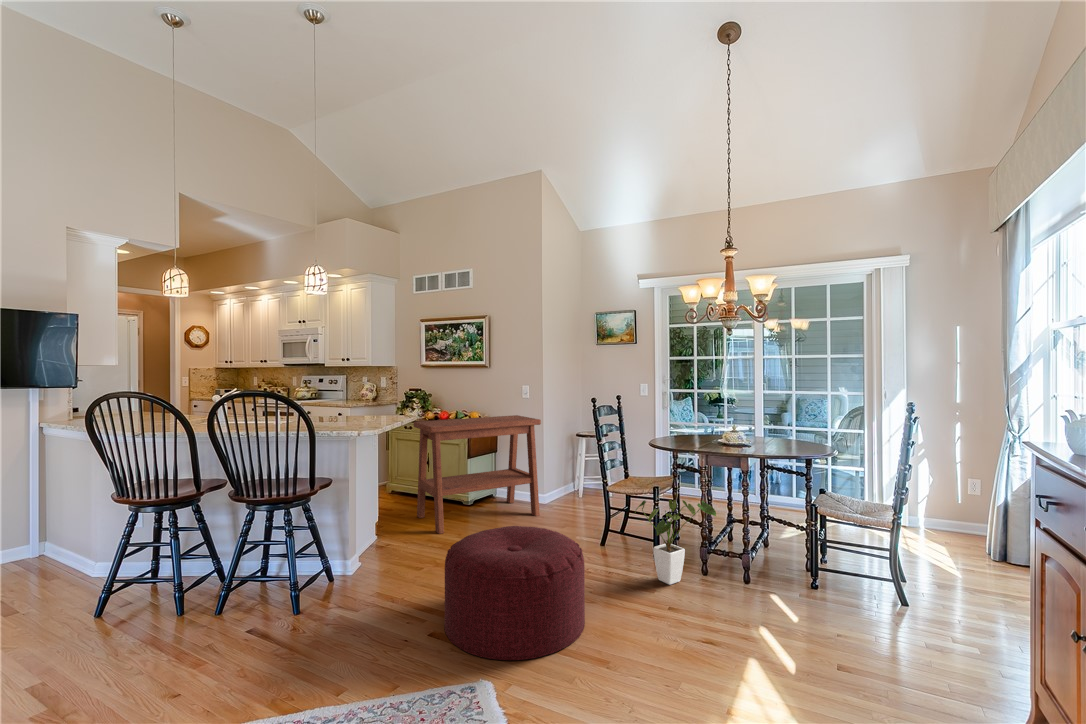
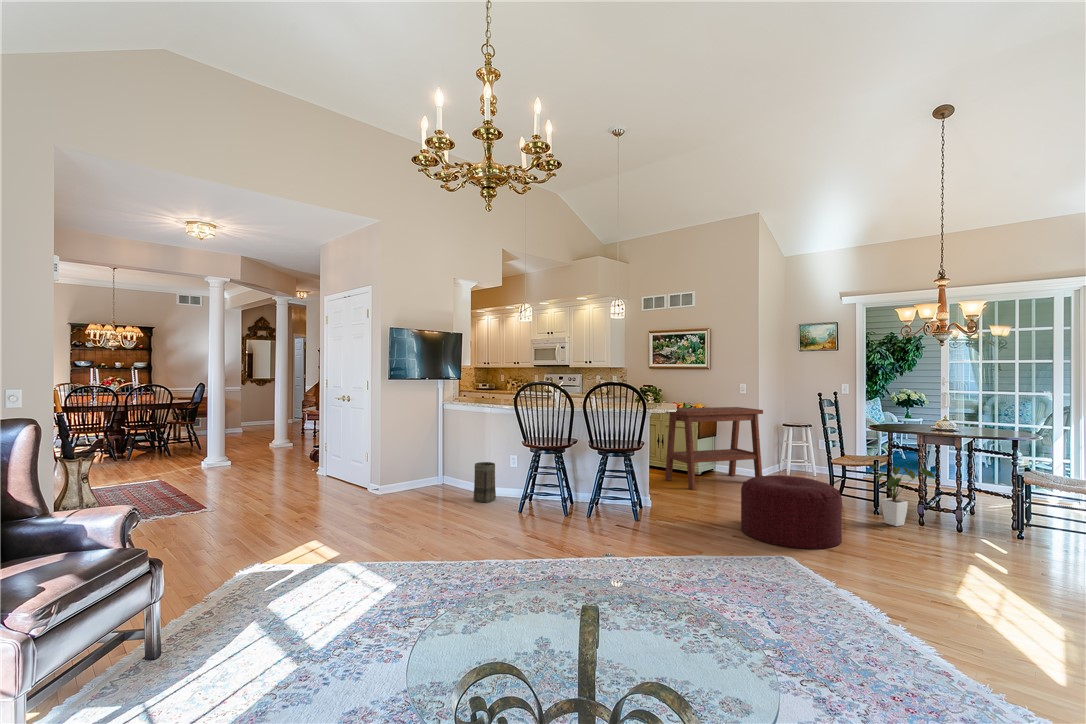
basket: none [46,524,96,595] -> present [474,462,496,503]

